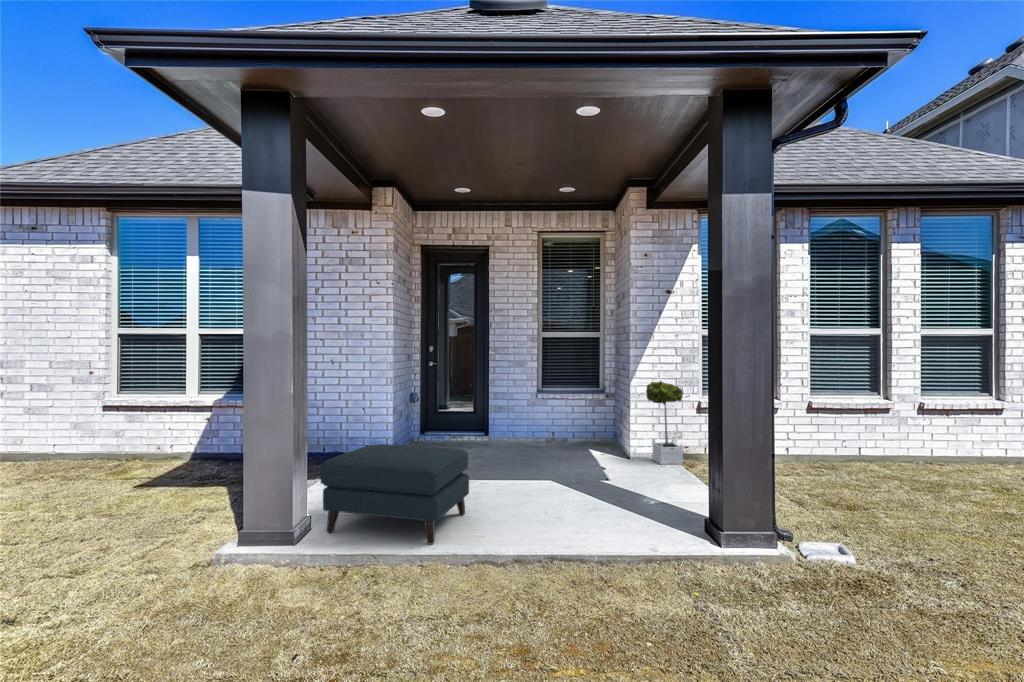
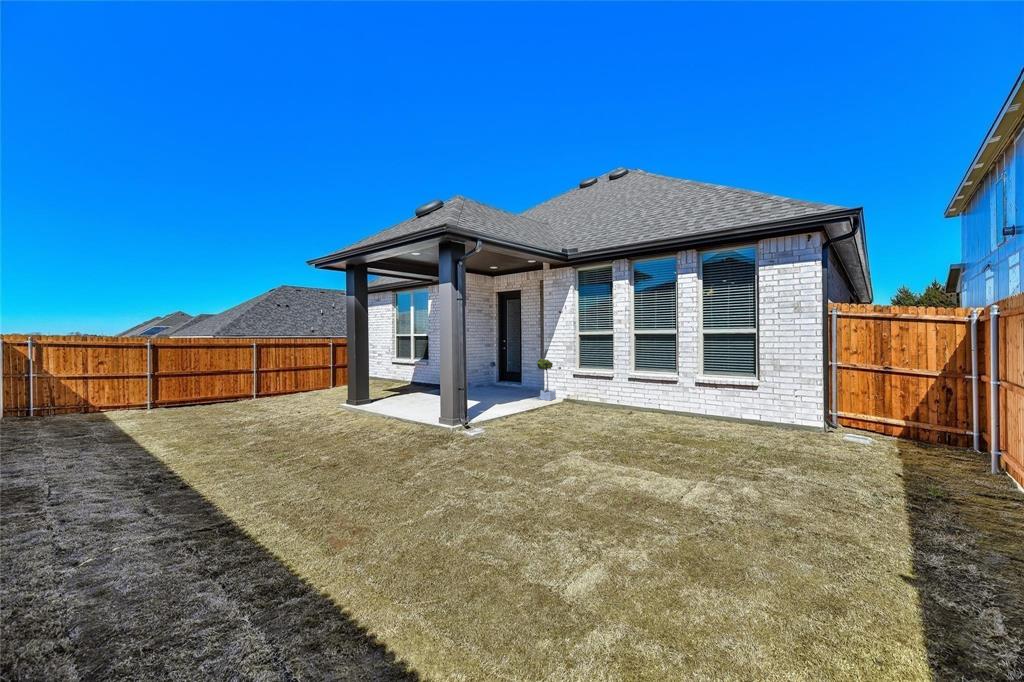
ottoman: present [320,444,469,544] -> none [384,375,427,404]

